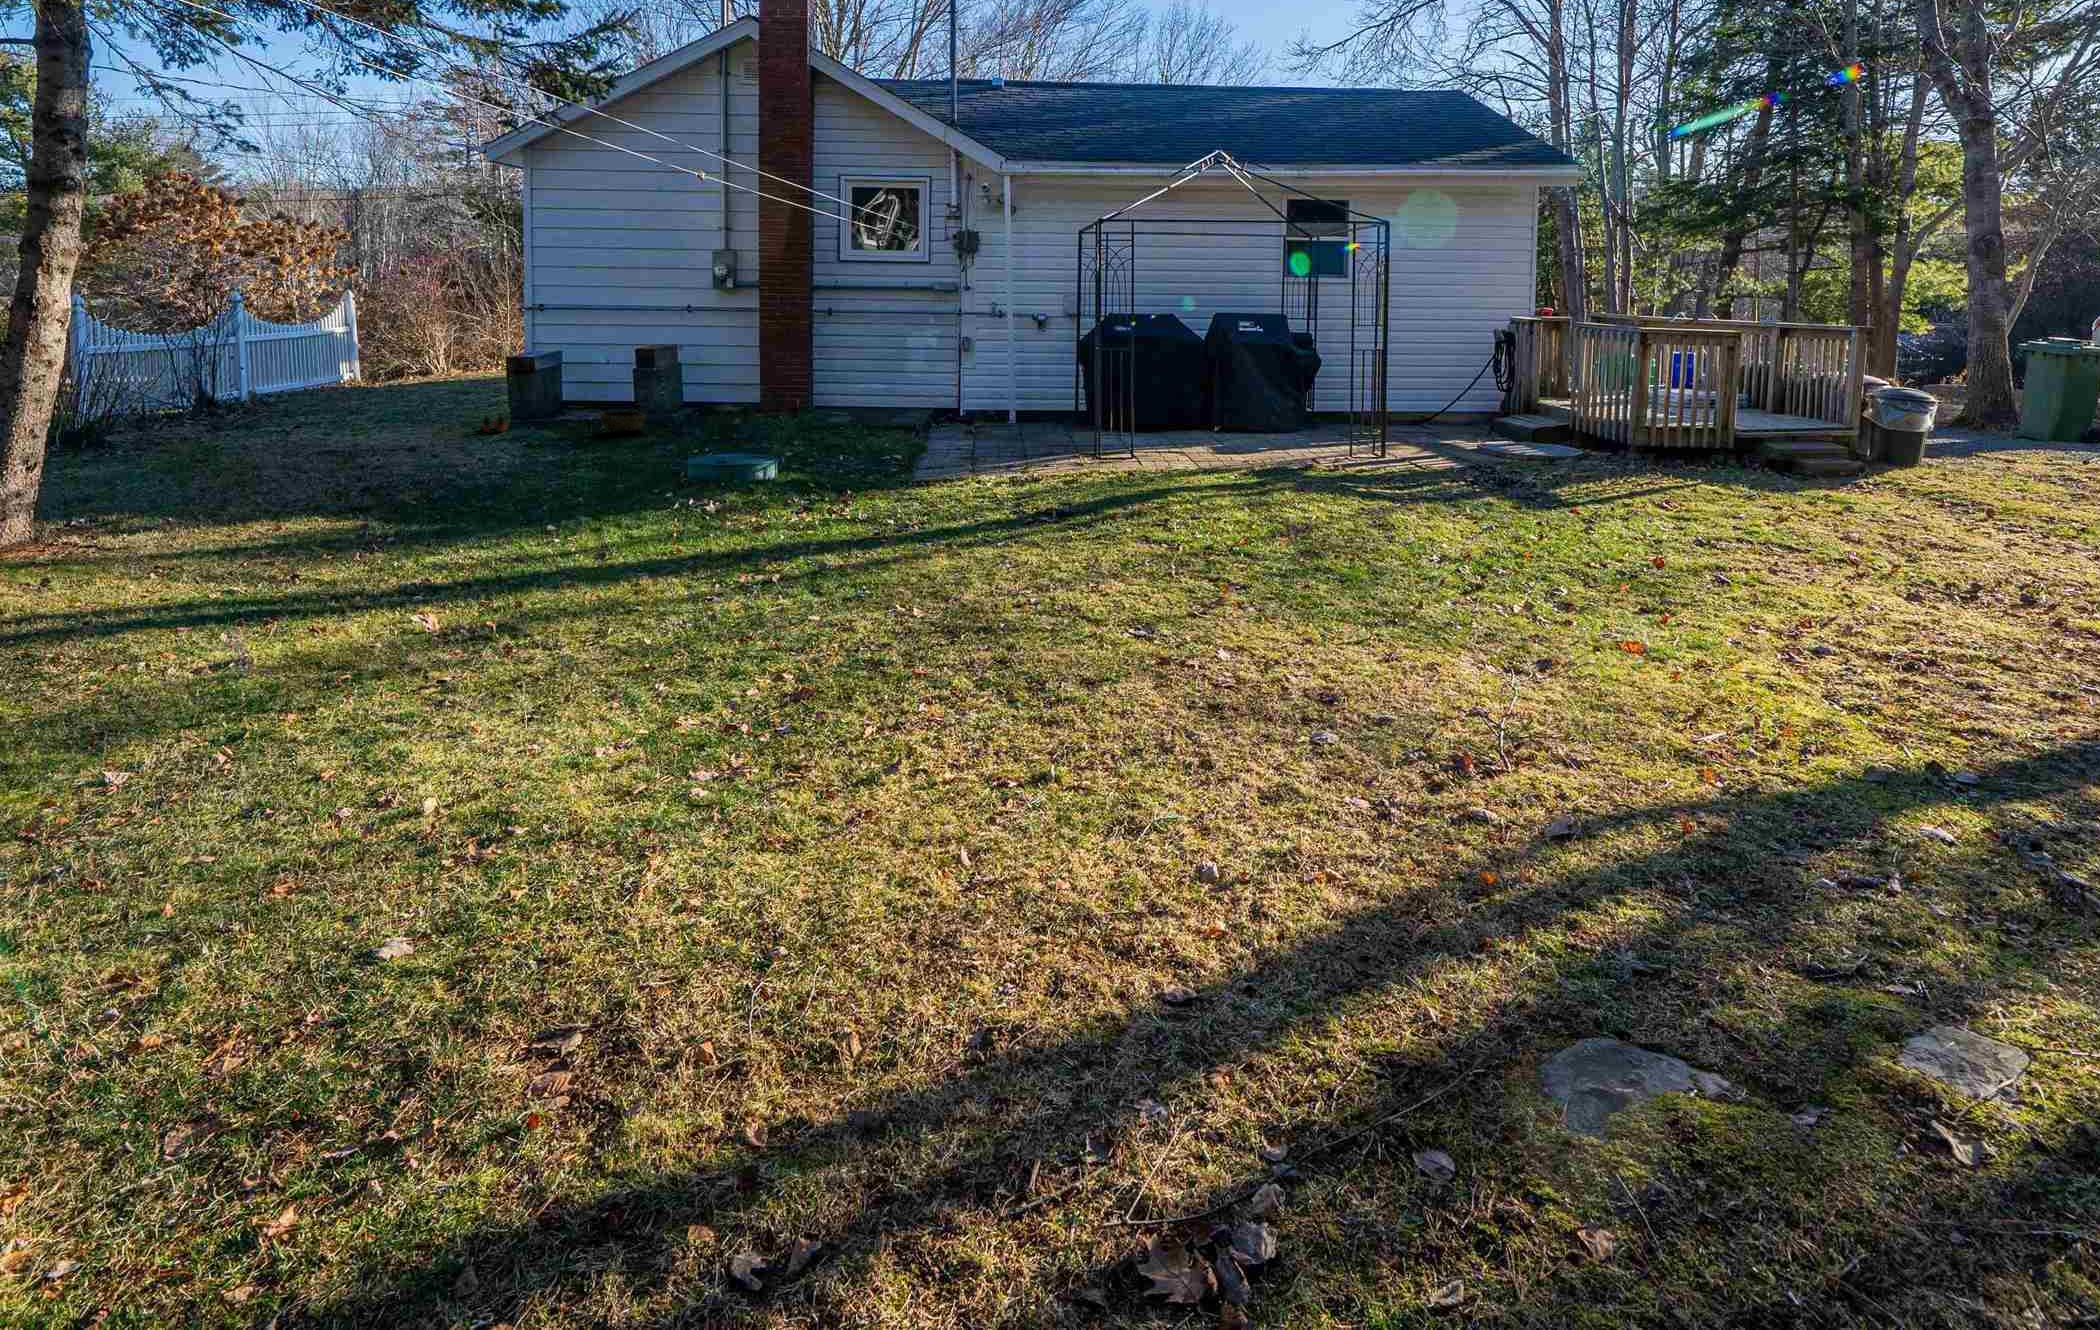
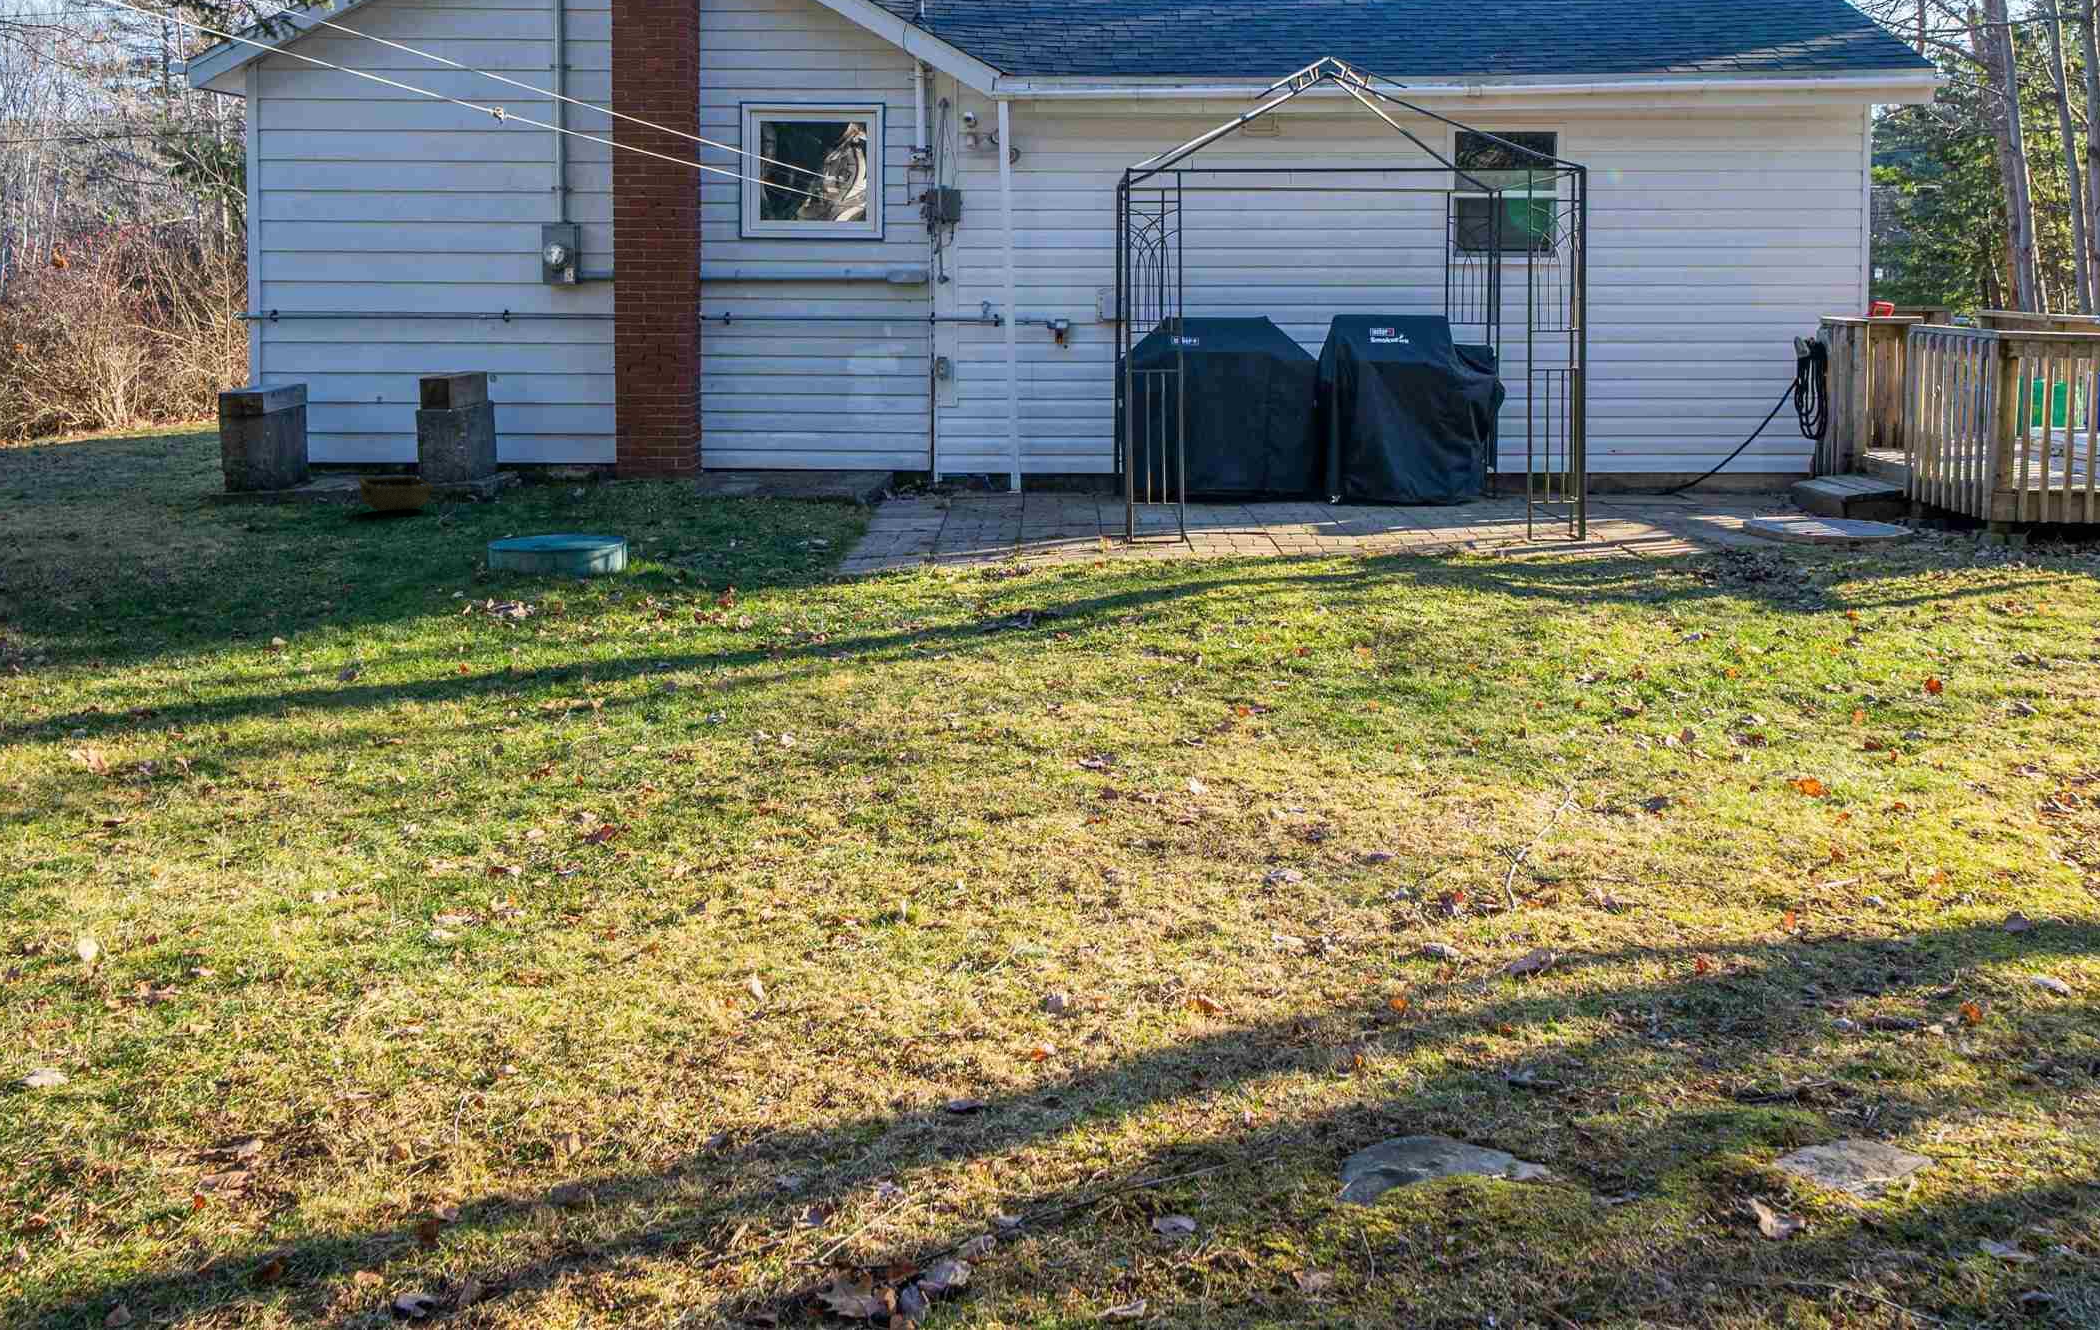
potted plant: present [479,402,509,432] -> none [170,464,226,512]

